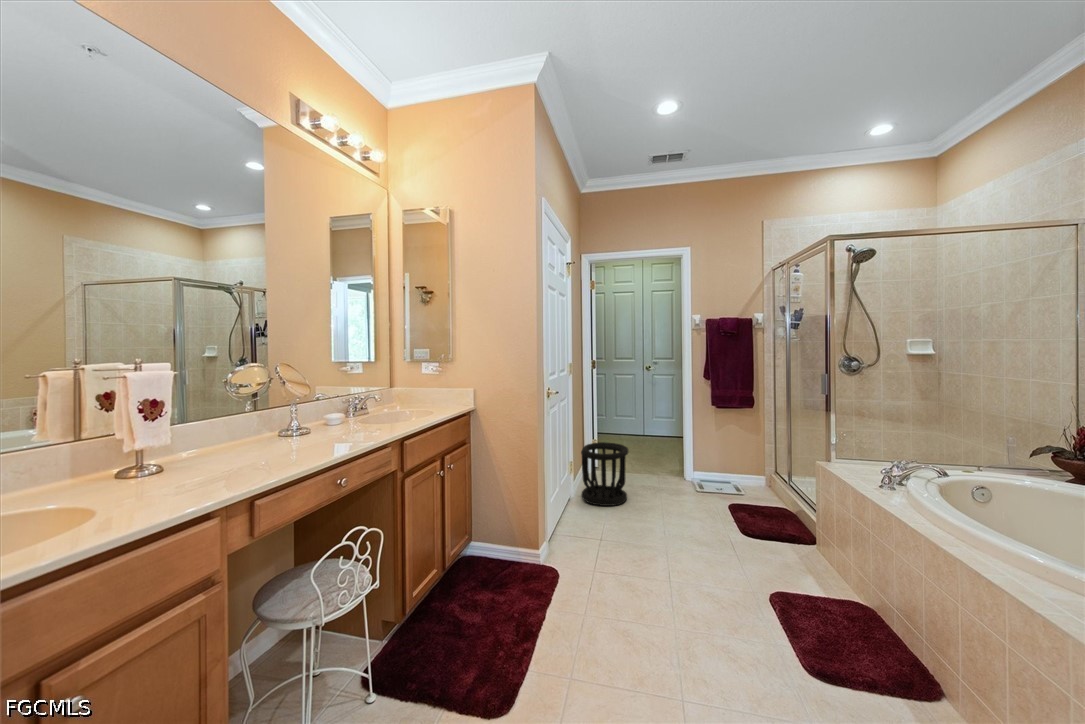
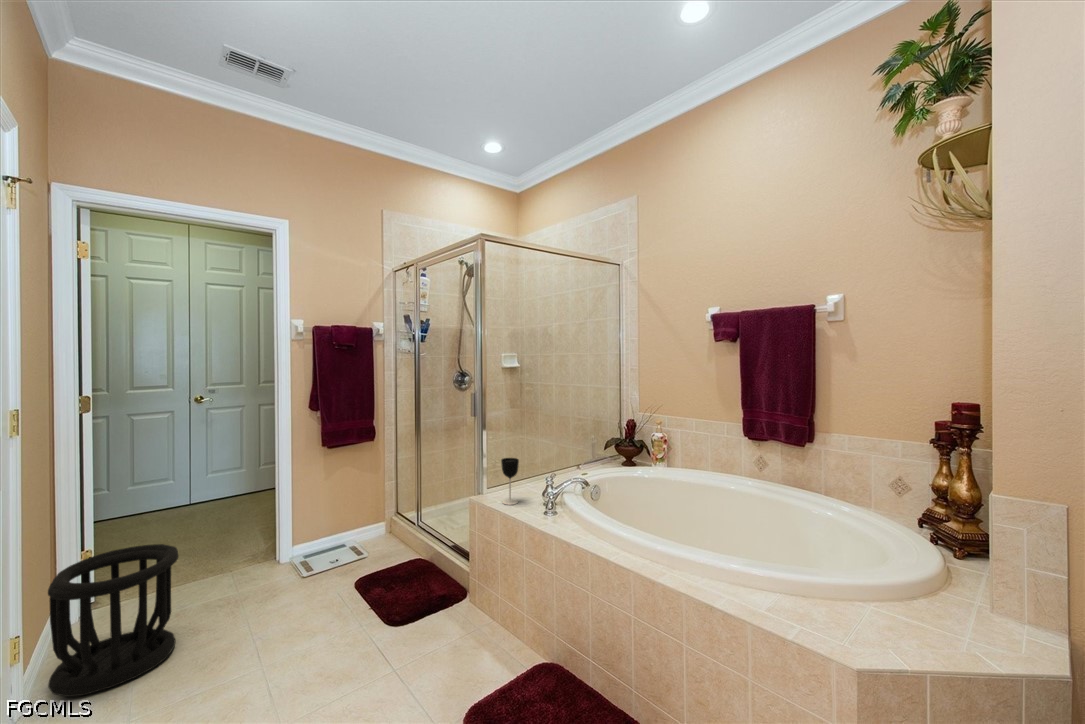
wine glass: none [848,434,868,476] -> present [501,458,519,505]

